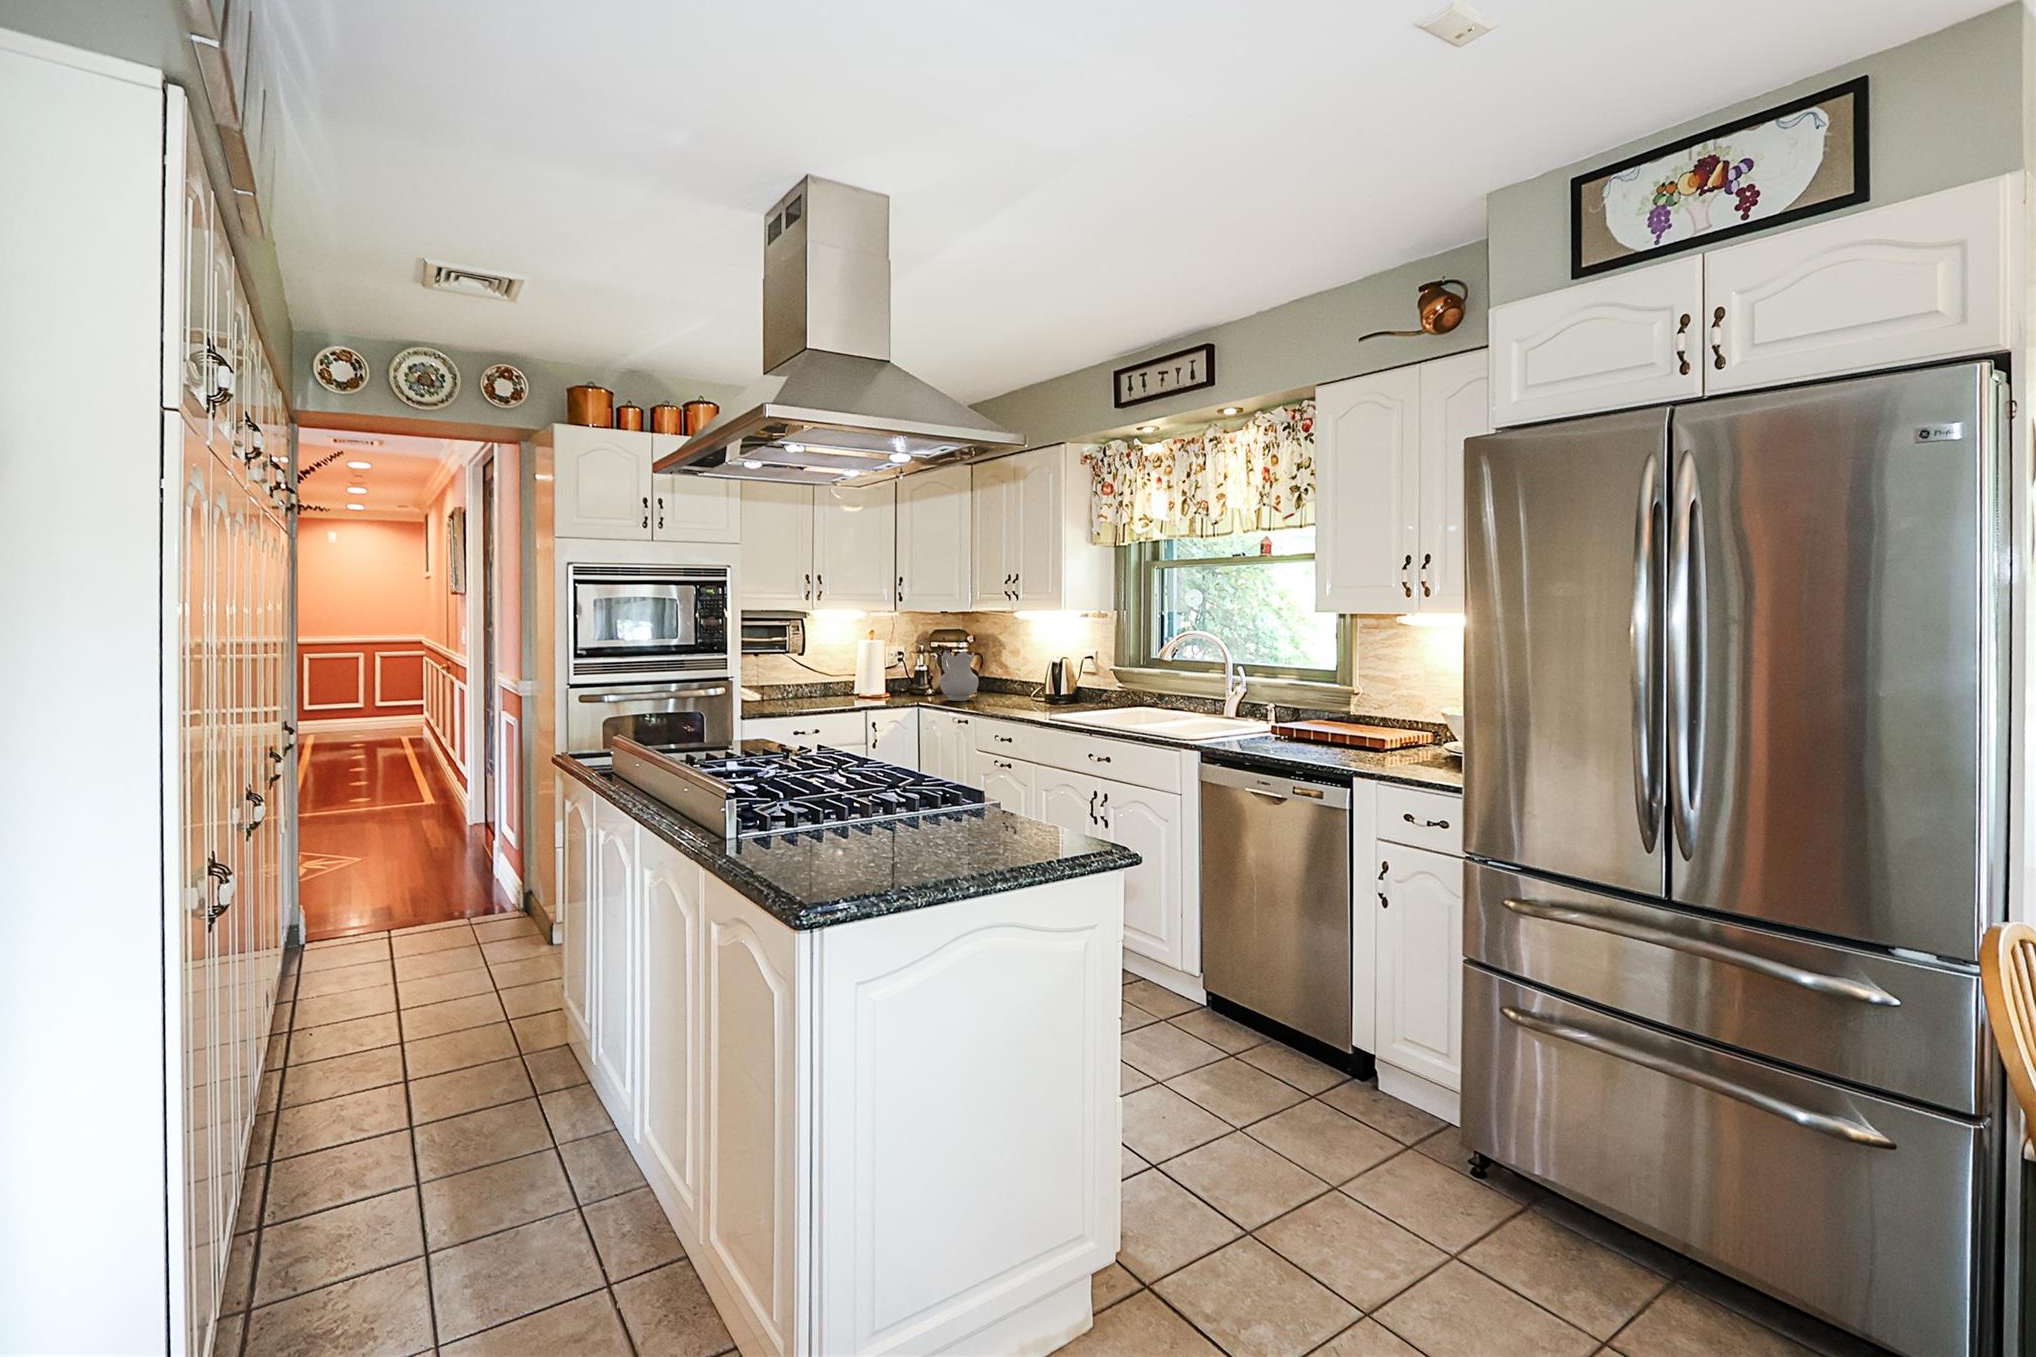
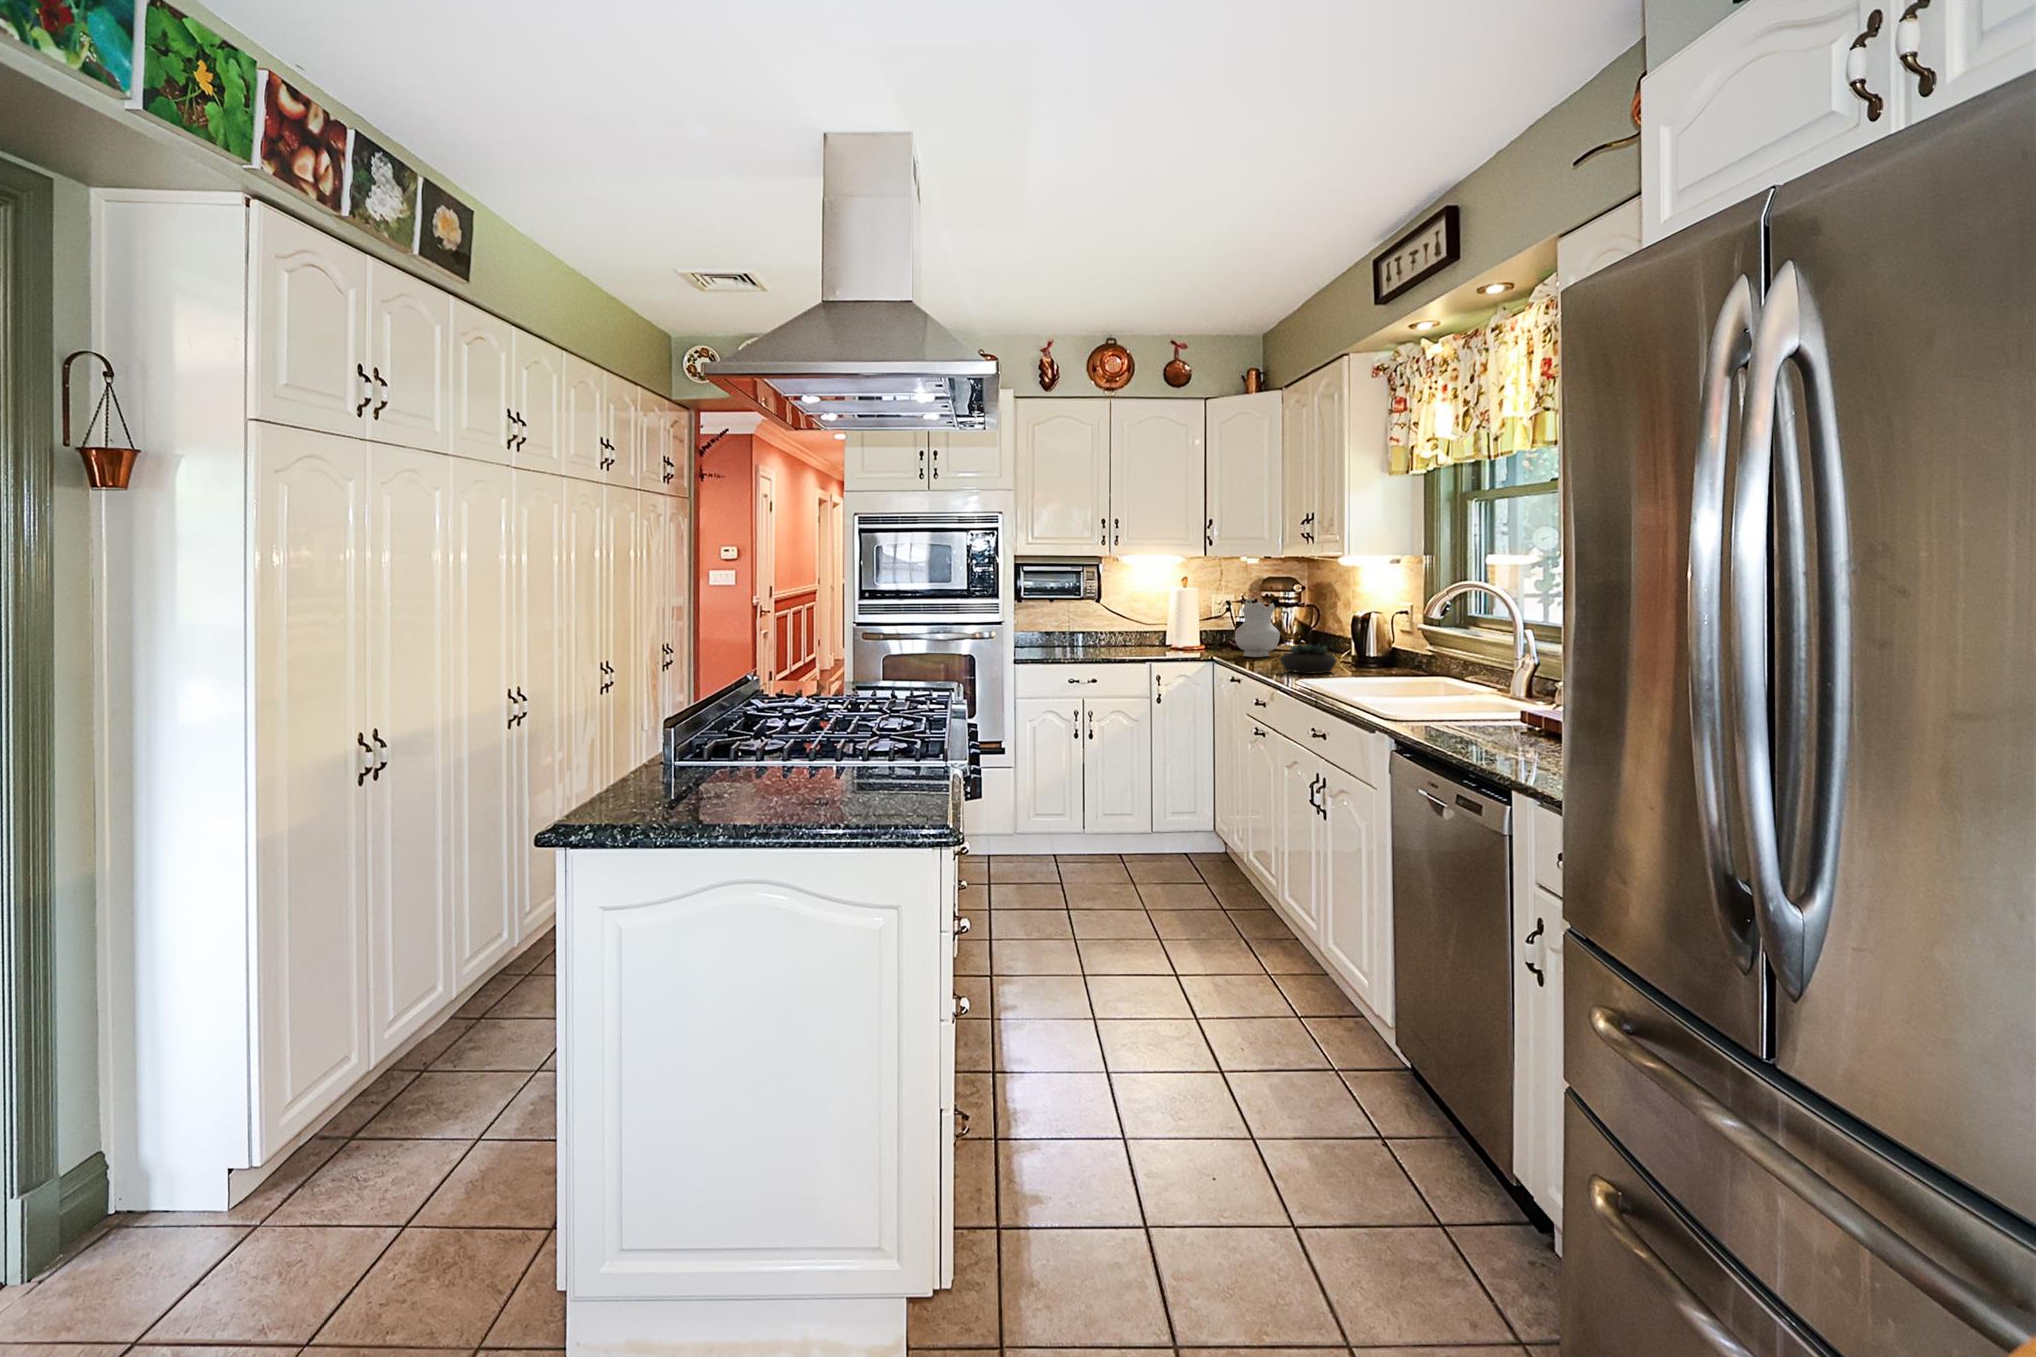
succulent plant: none [1017,686,1065,712] -> present [1280,644,1337,674]

